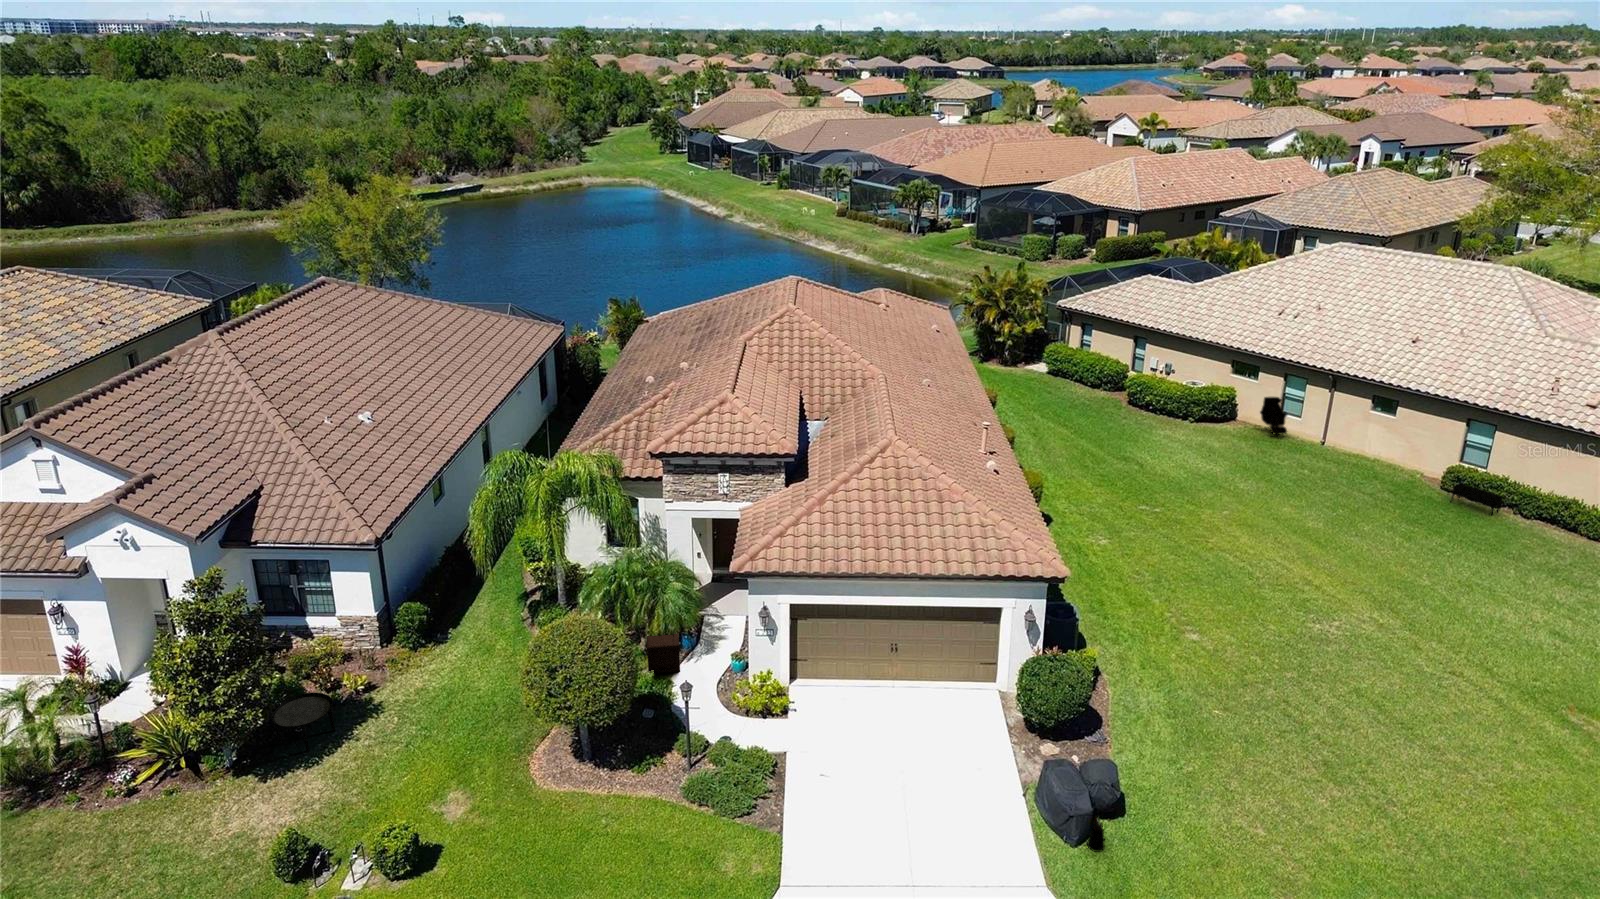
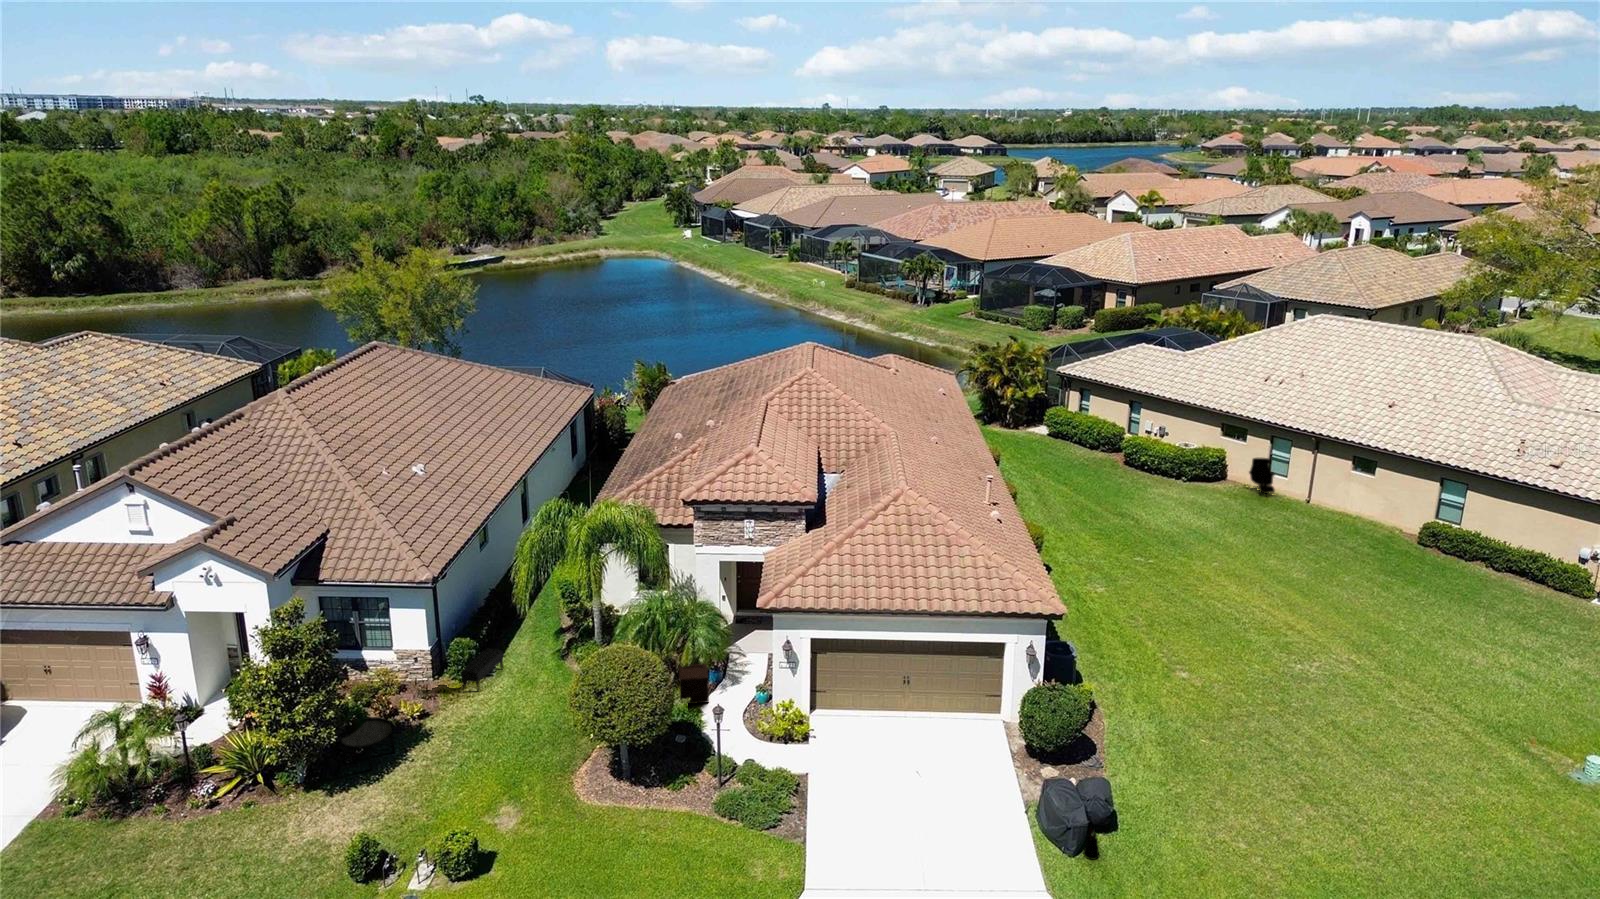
bench: present [1451,483,1503,515] -> present [461,649,503,691]

